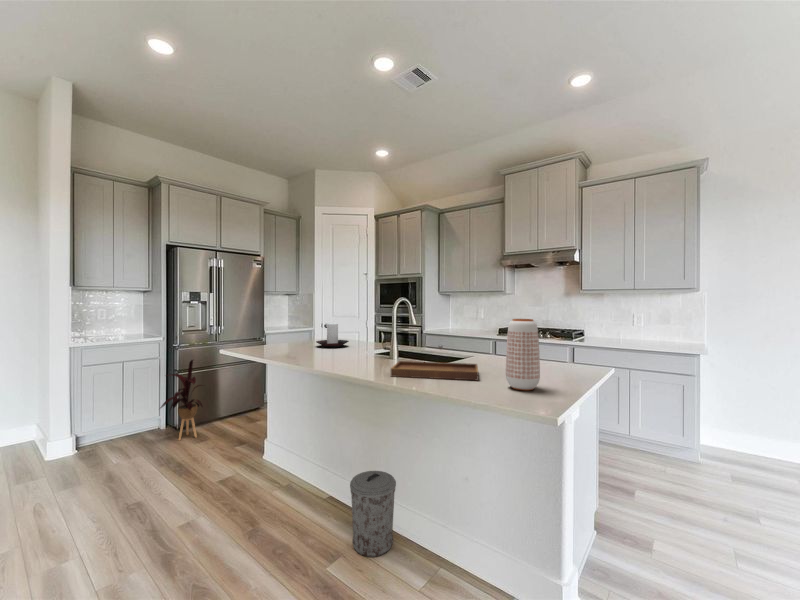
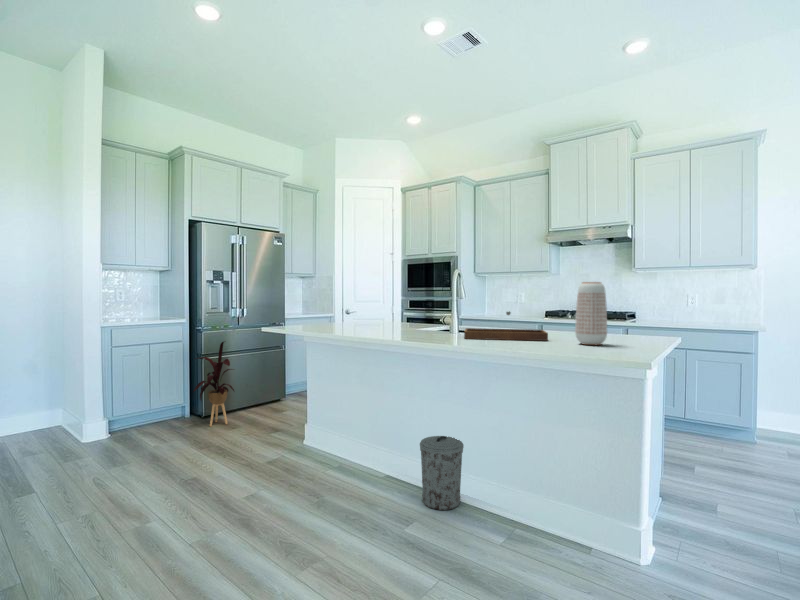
candle holder: present [316,323,349,347] -> none [362,299,396,325]

